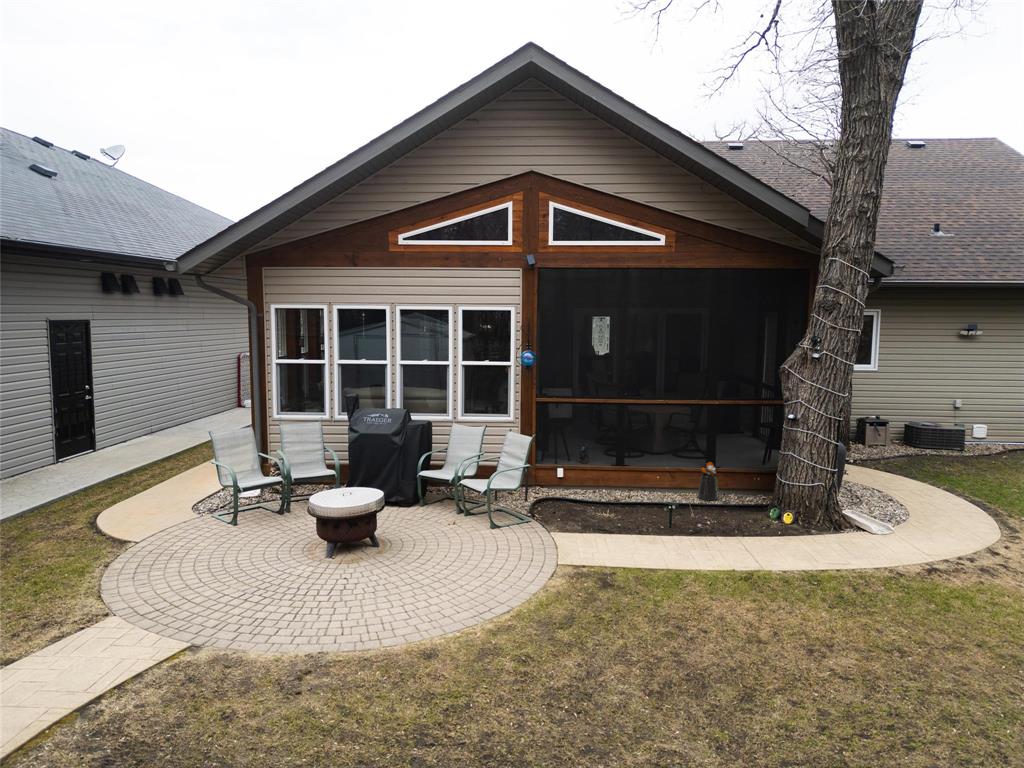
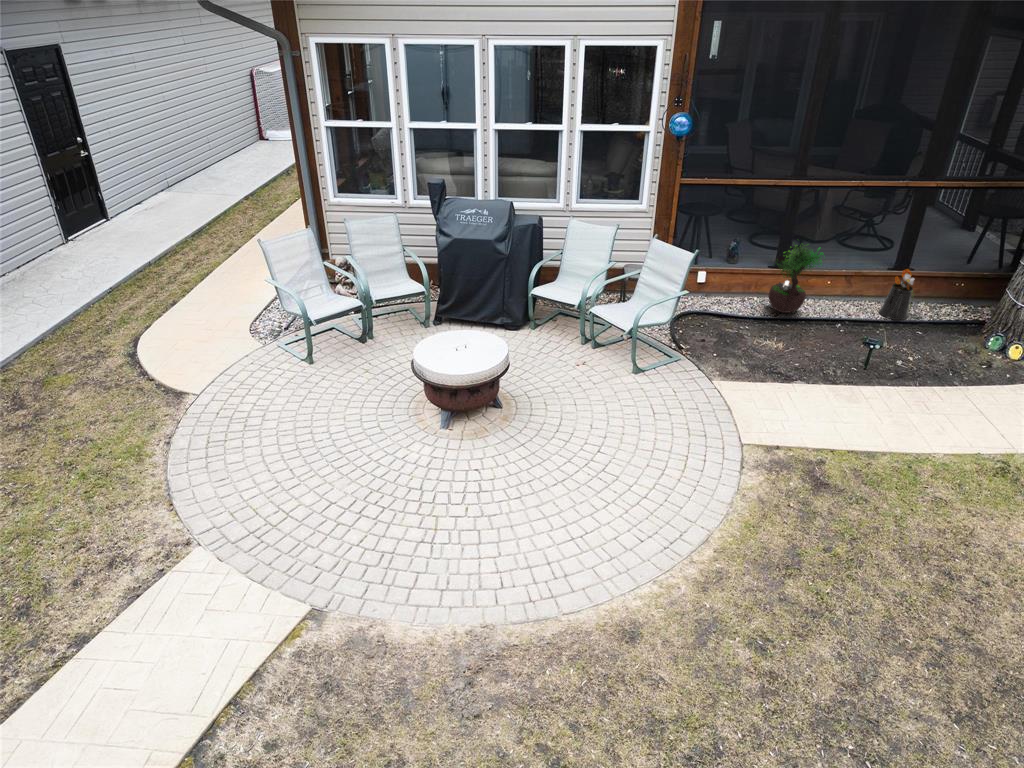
potted tree: none [607,437,644,497] -> present [769,244,823,313]

